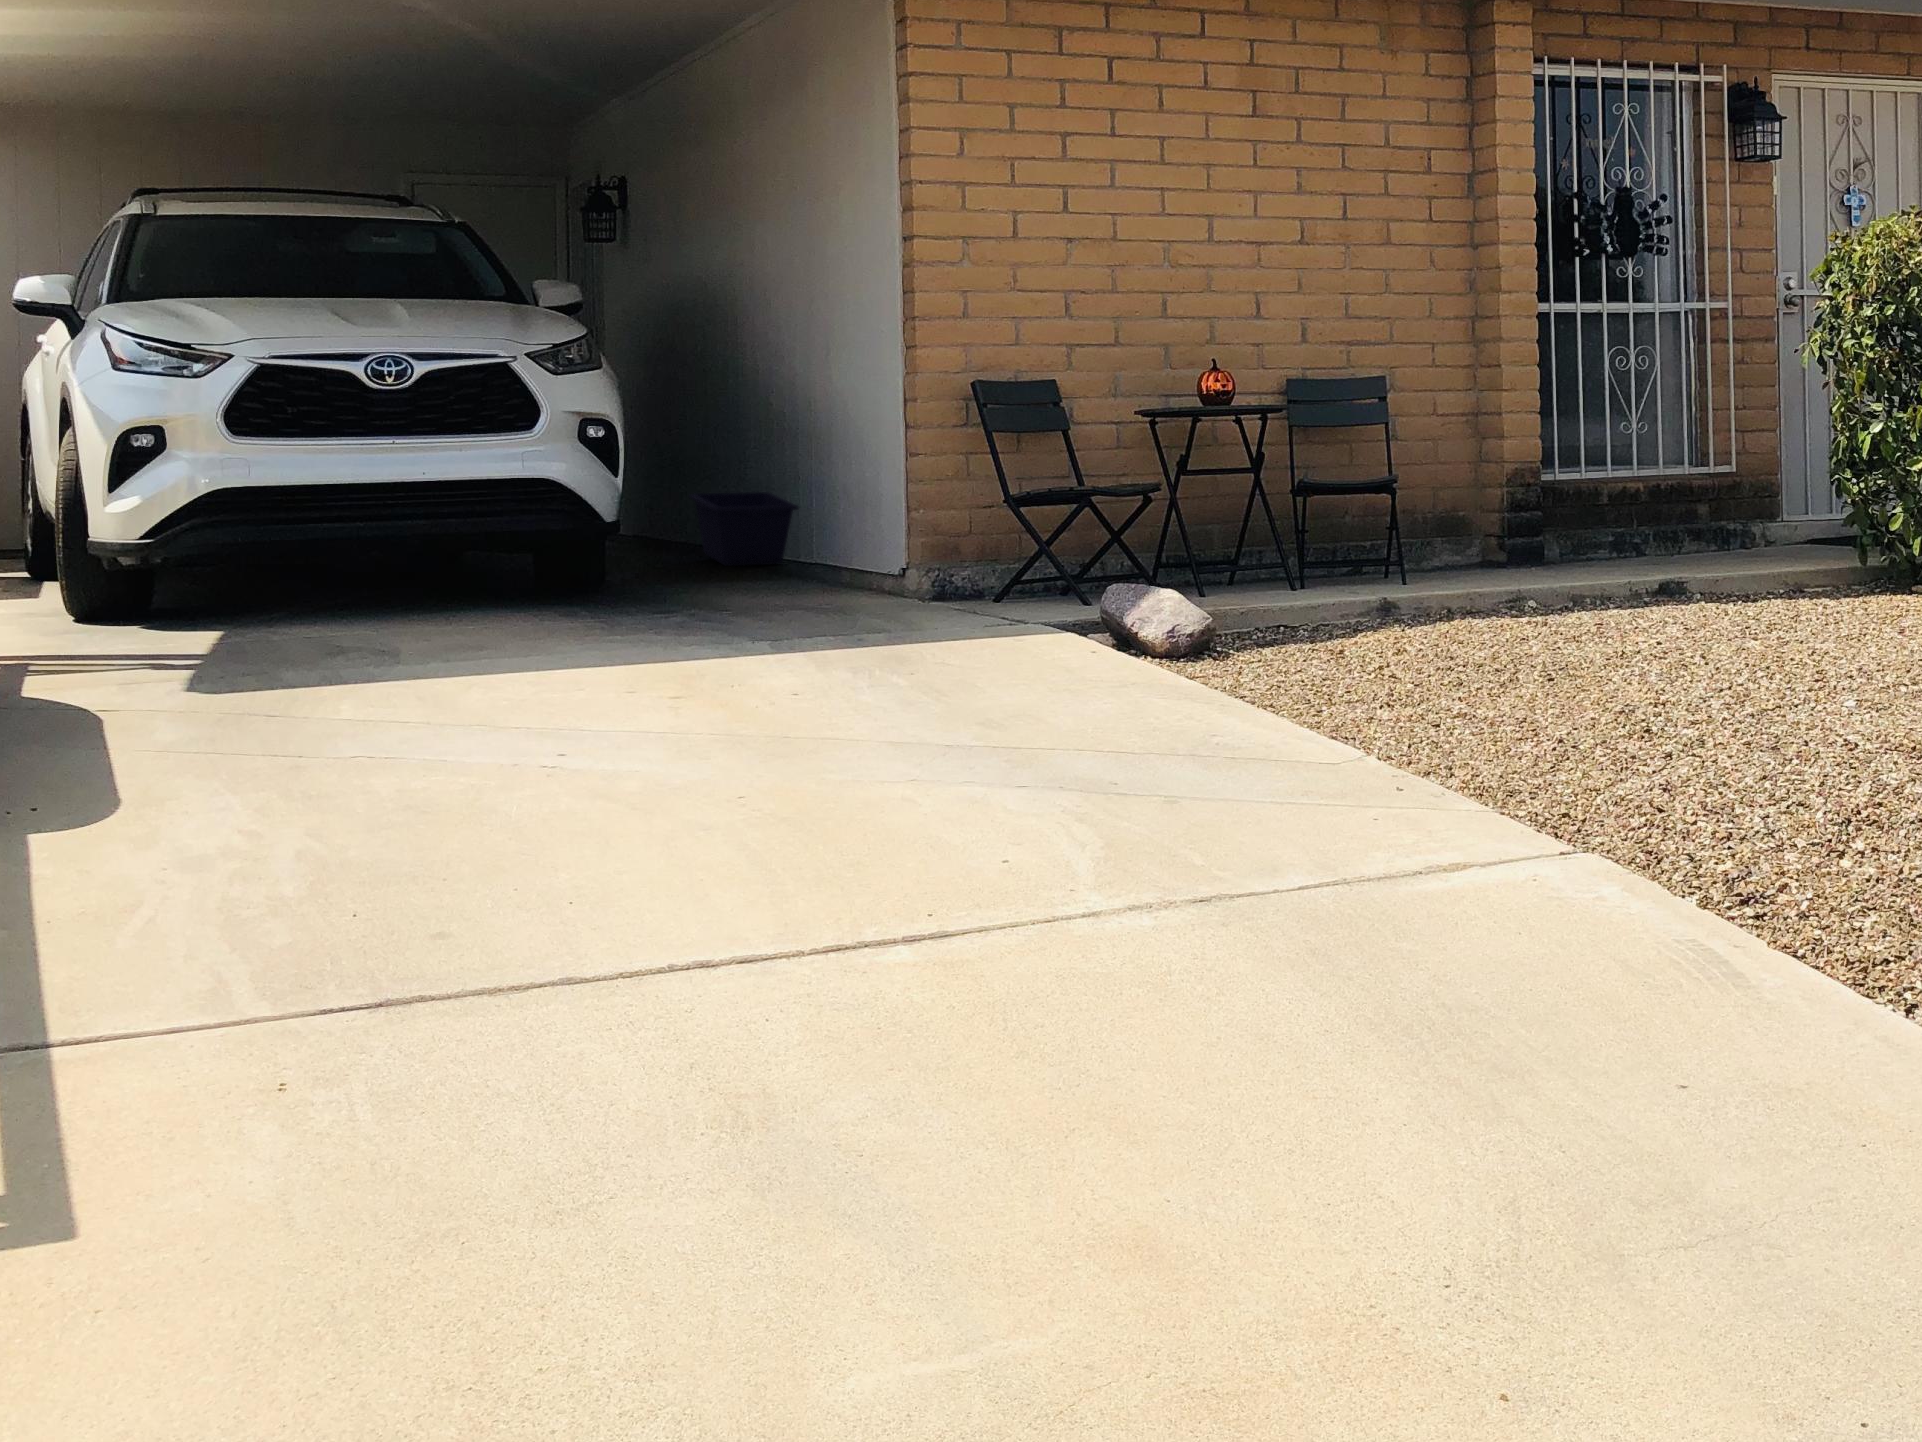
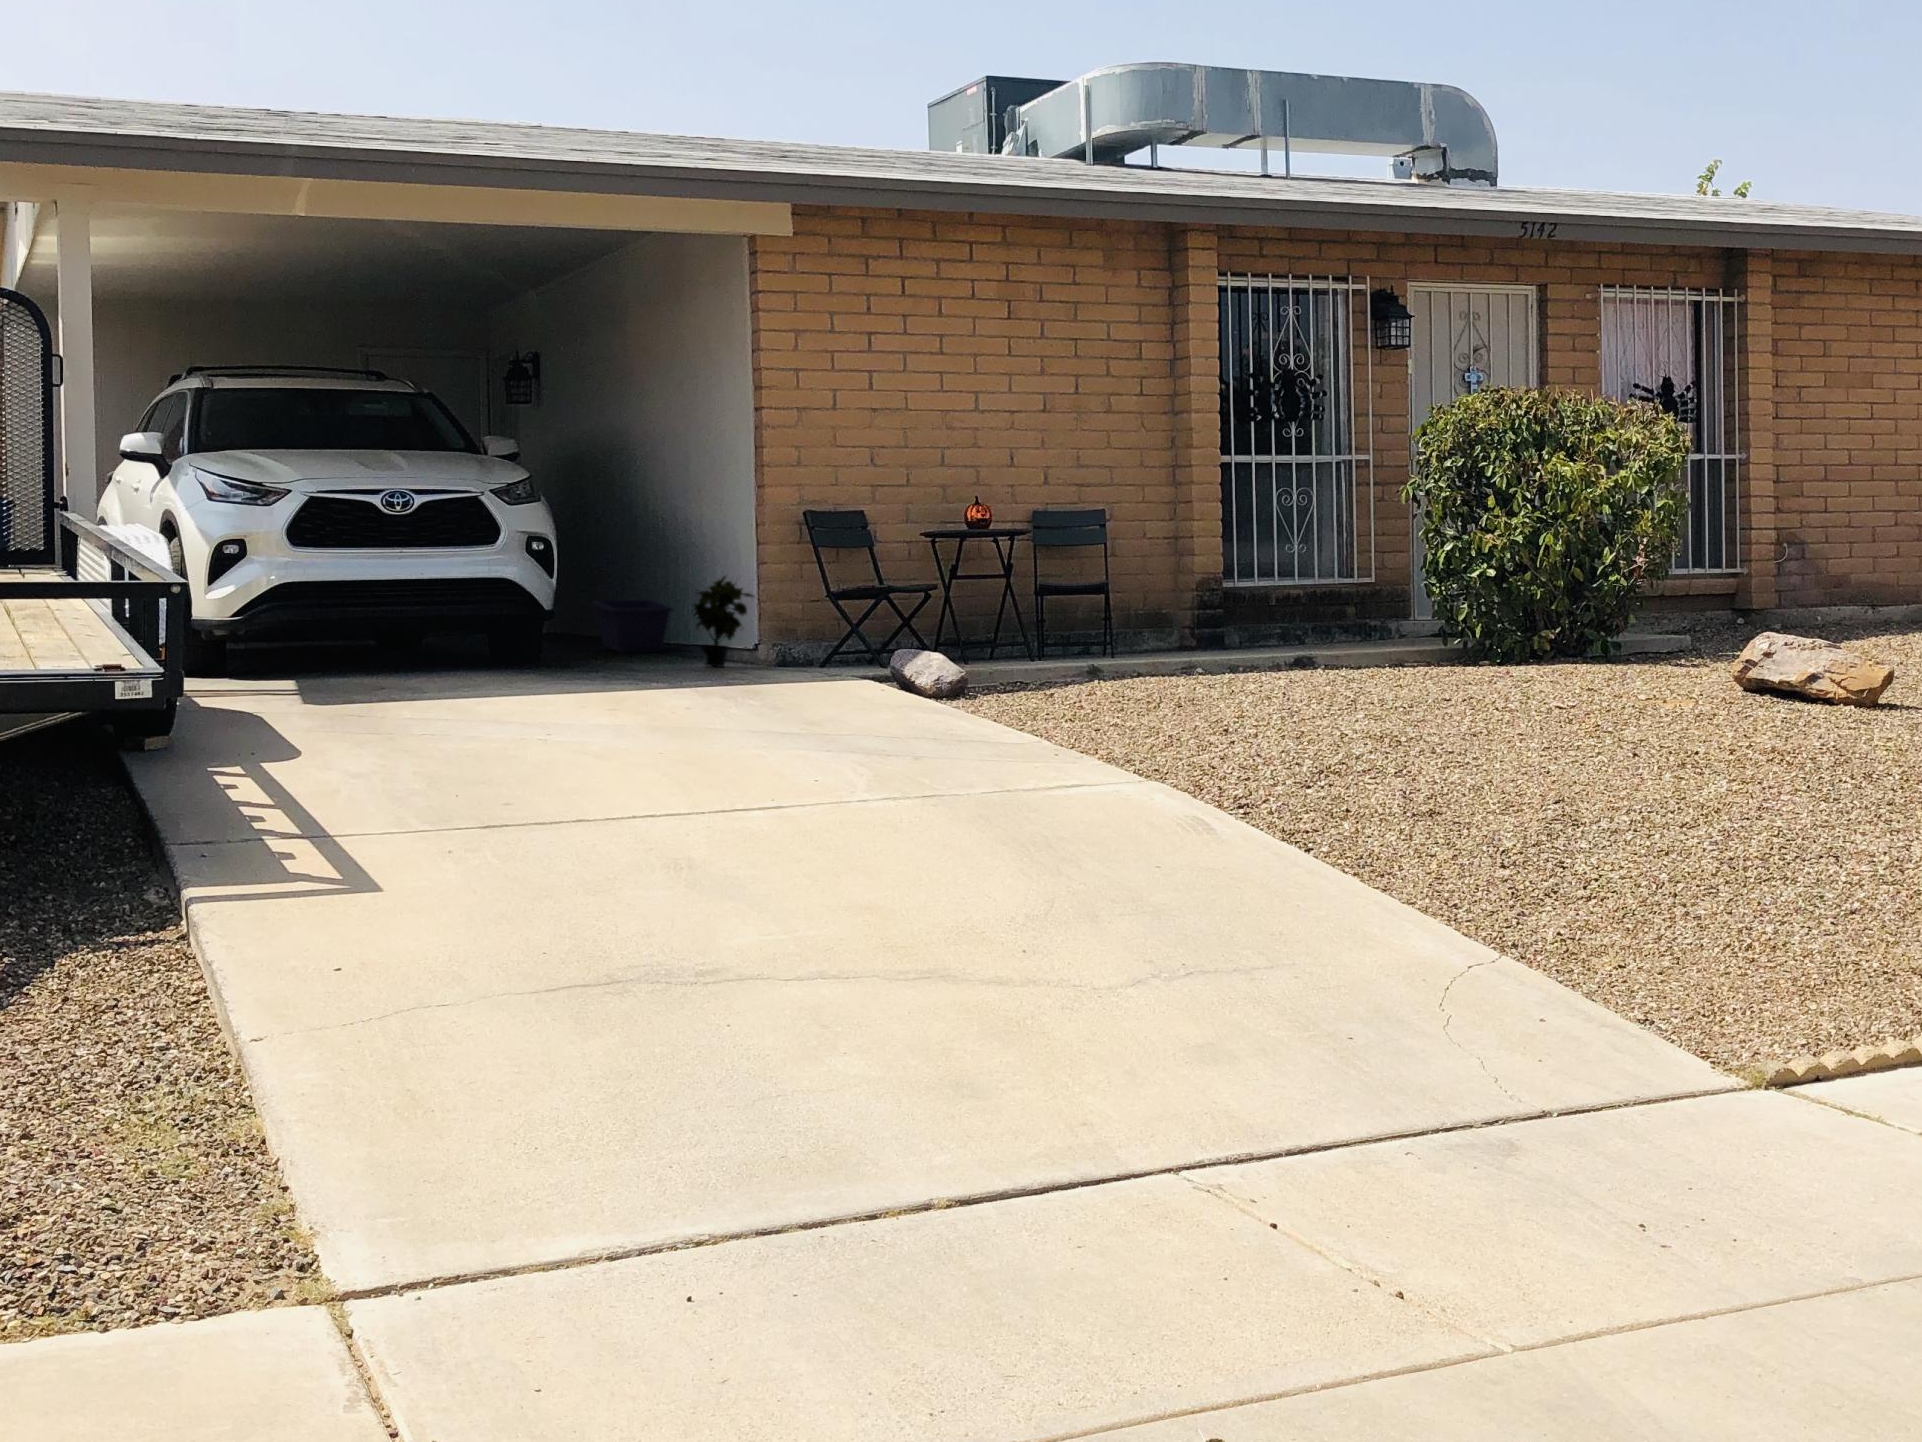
potted plant: none [821,468,911,596] -> present [694,576,753,667]

